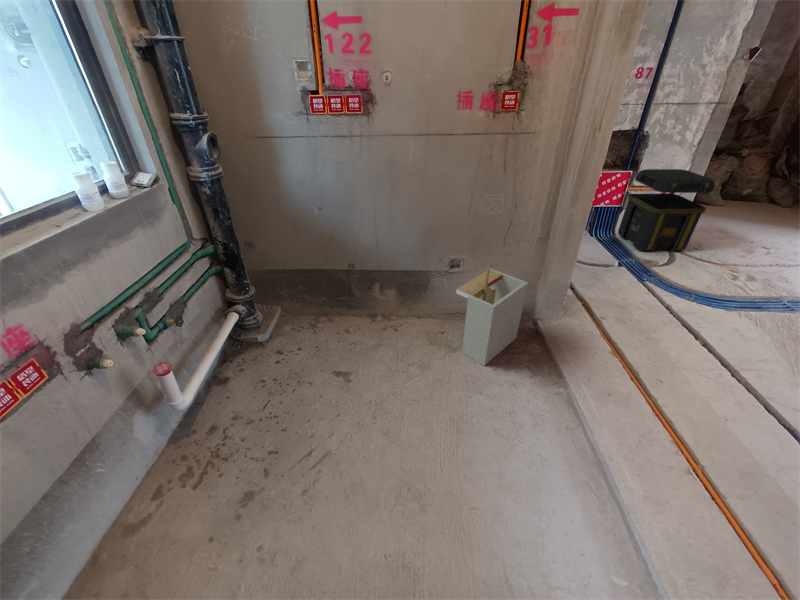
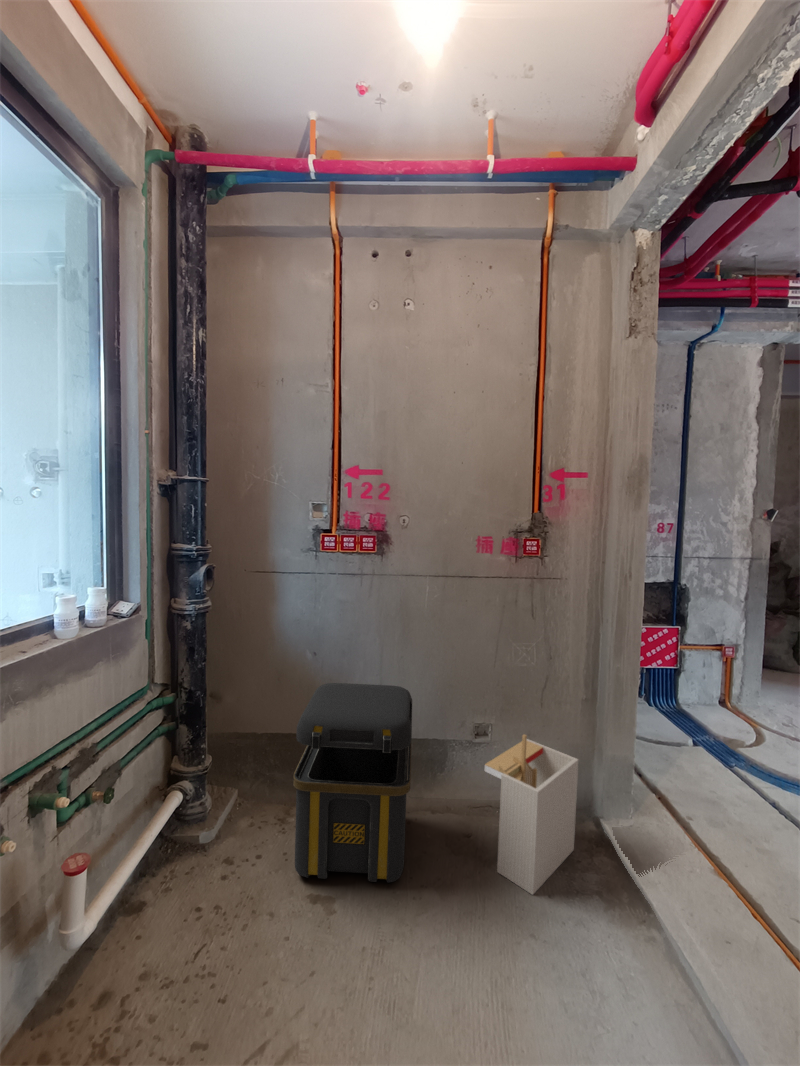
toolbox: present [618,169,715,251] -> present [293,683,412,883]

